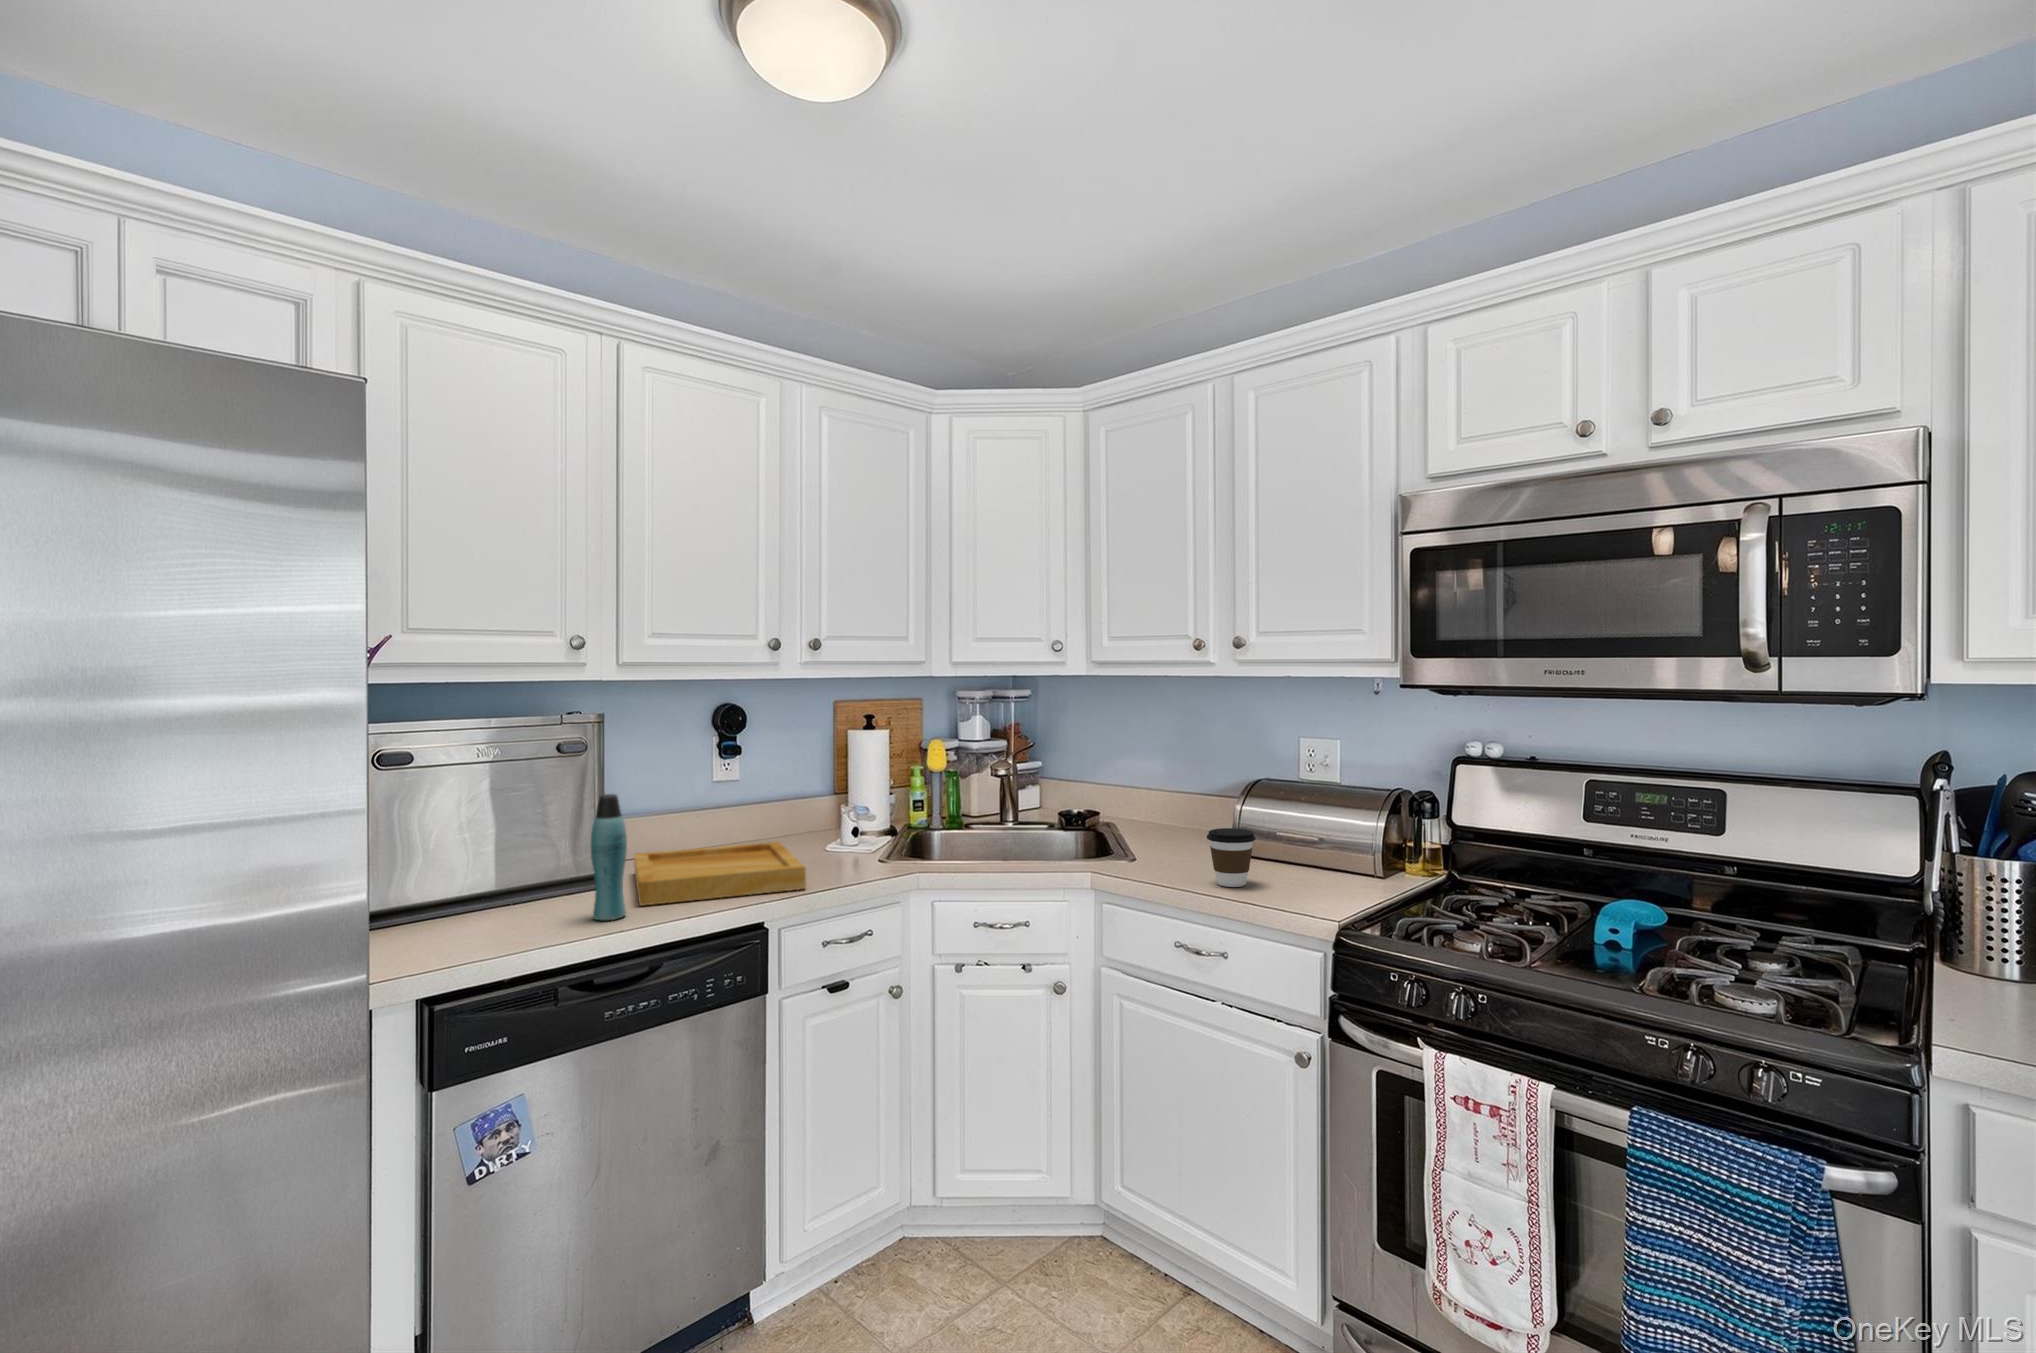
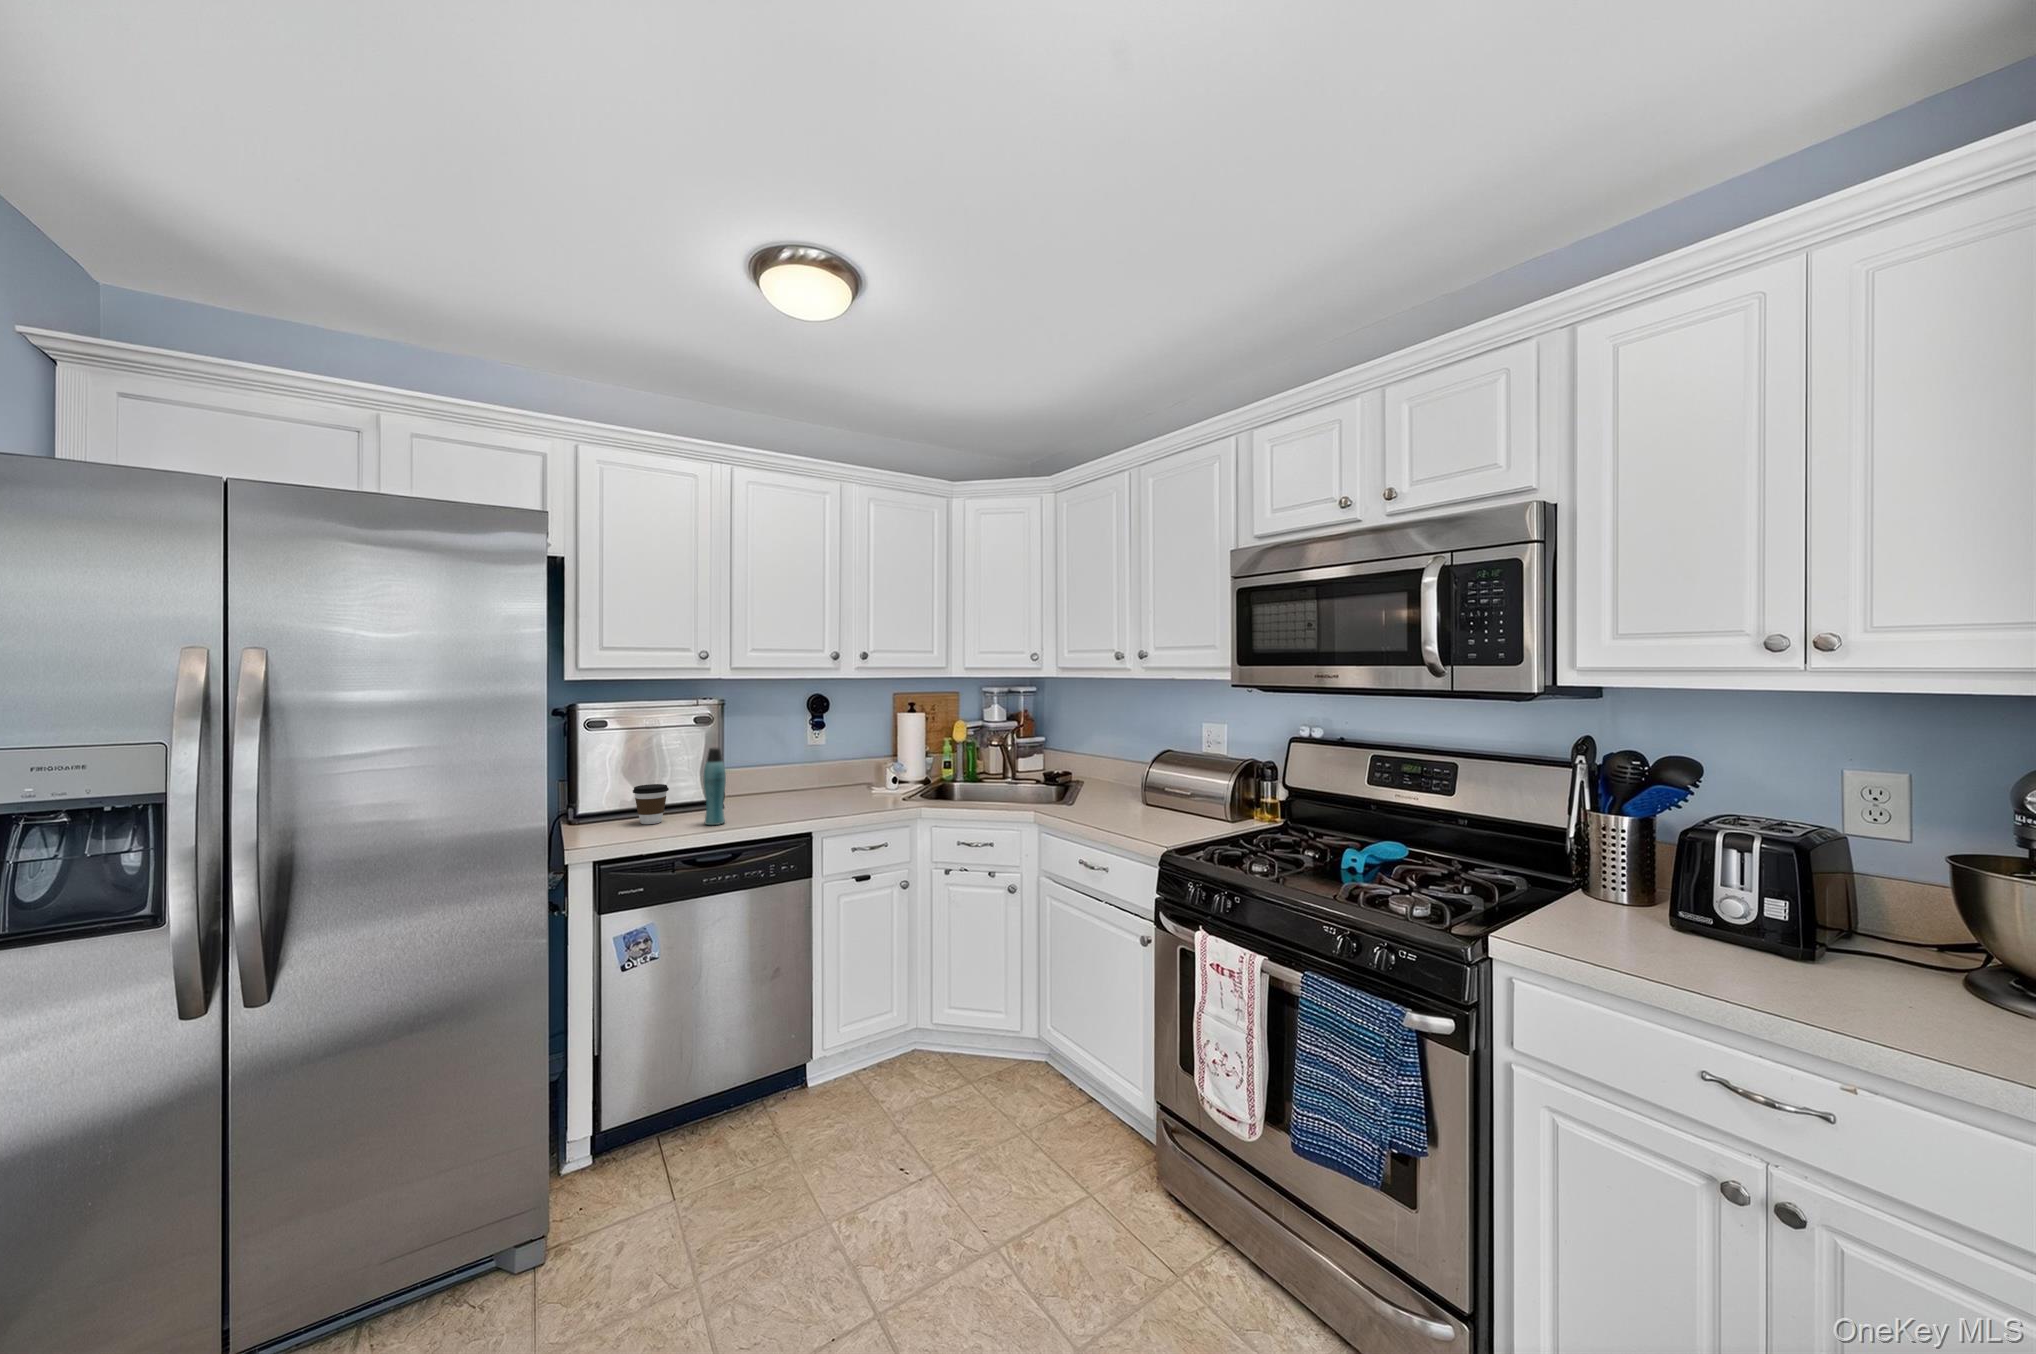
coffee cup: present [1207,828,1256,887] -> present [633,784,669,824]
tray: present [634,842,806,906] -> none [736,784,843,818]

